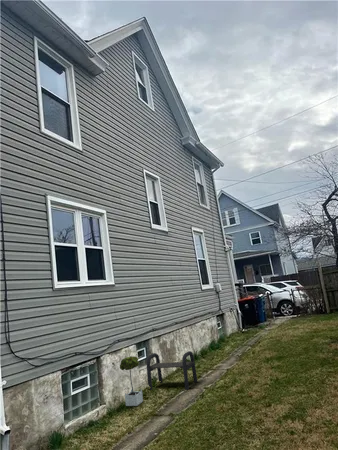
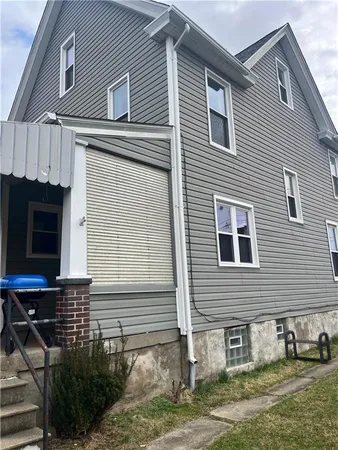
potted tree: present [120,356,143,406] -> none [264,327,283,368]

